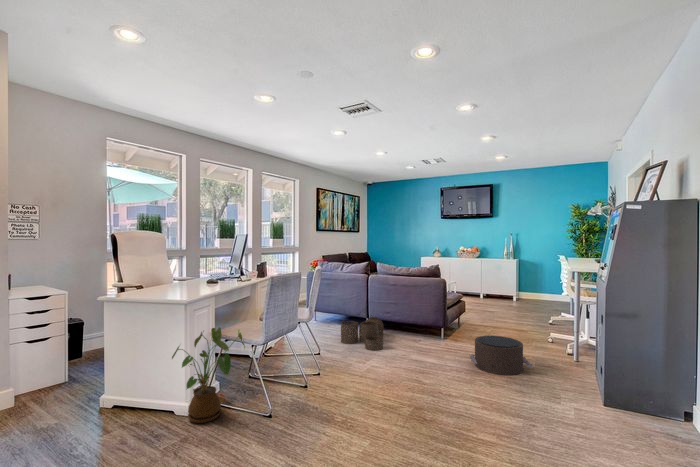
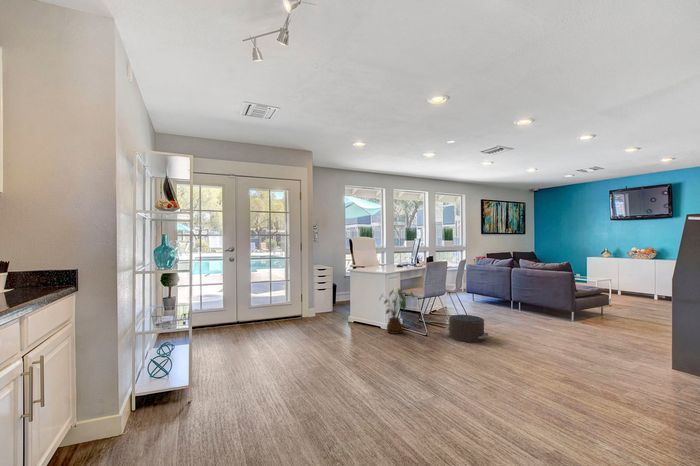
woven basket: present [341,317,384,350] -> none [486,297,522,320]
pouf: present [469,336,533,375] -> present [442,315,488,342]

